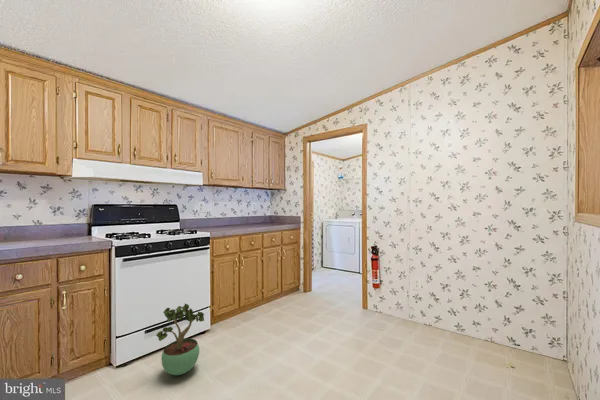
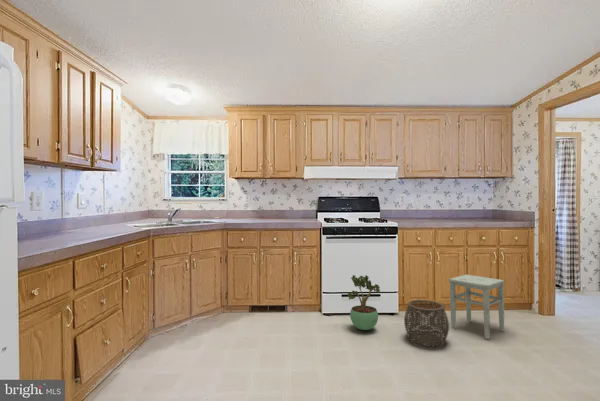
stool: none [261,274,298,330] -> present [449,275,505,339]
woven basket: none [230,311,274,365] -> present [404,300,449,347]

